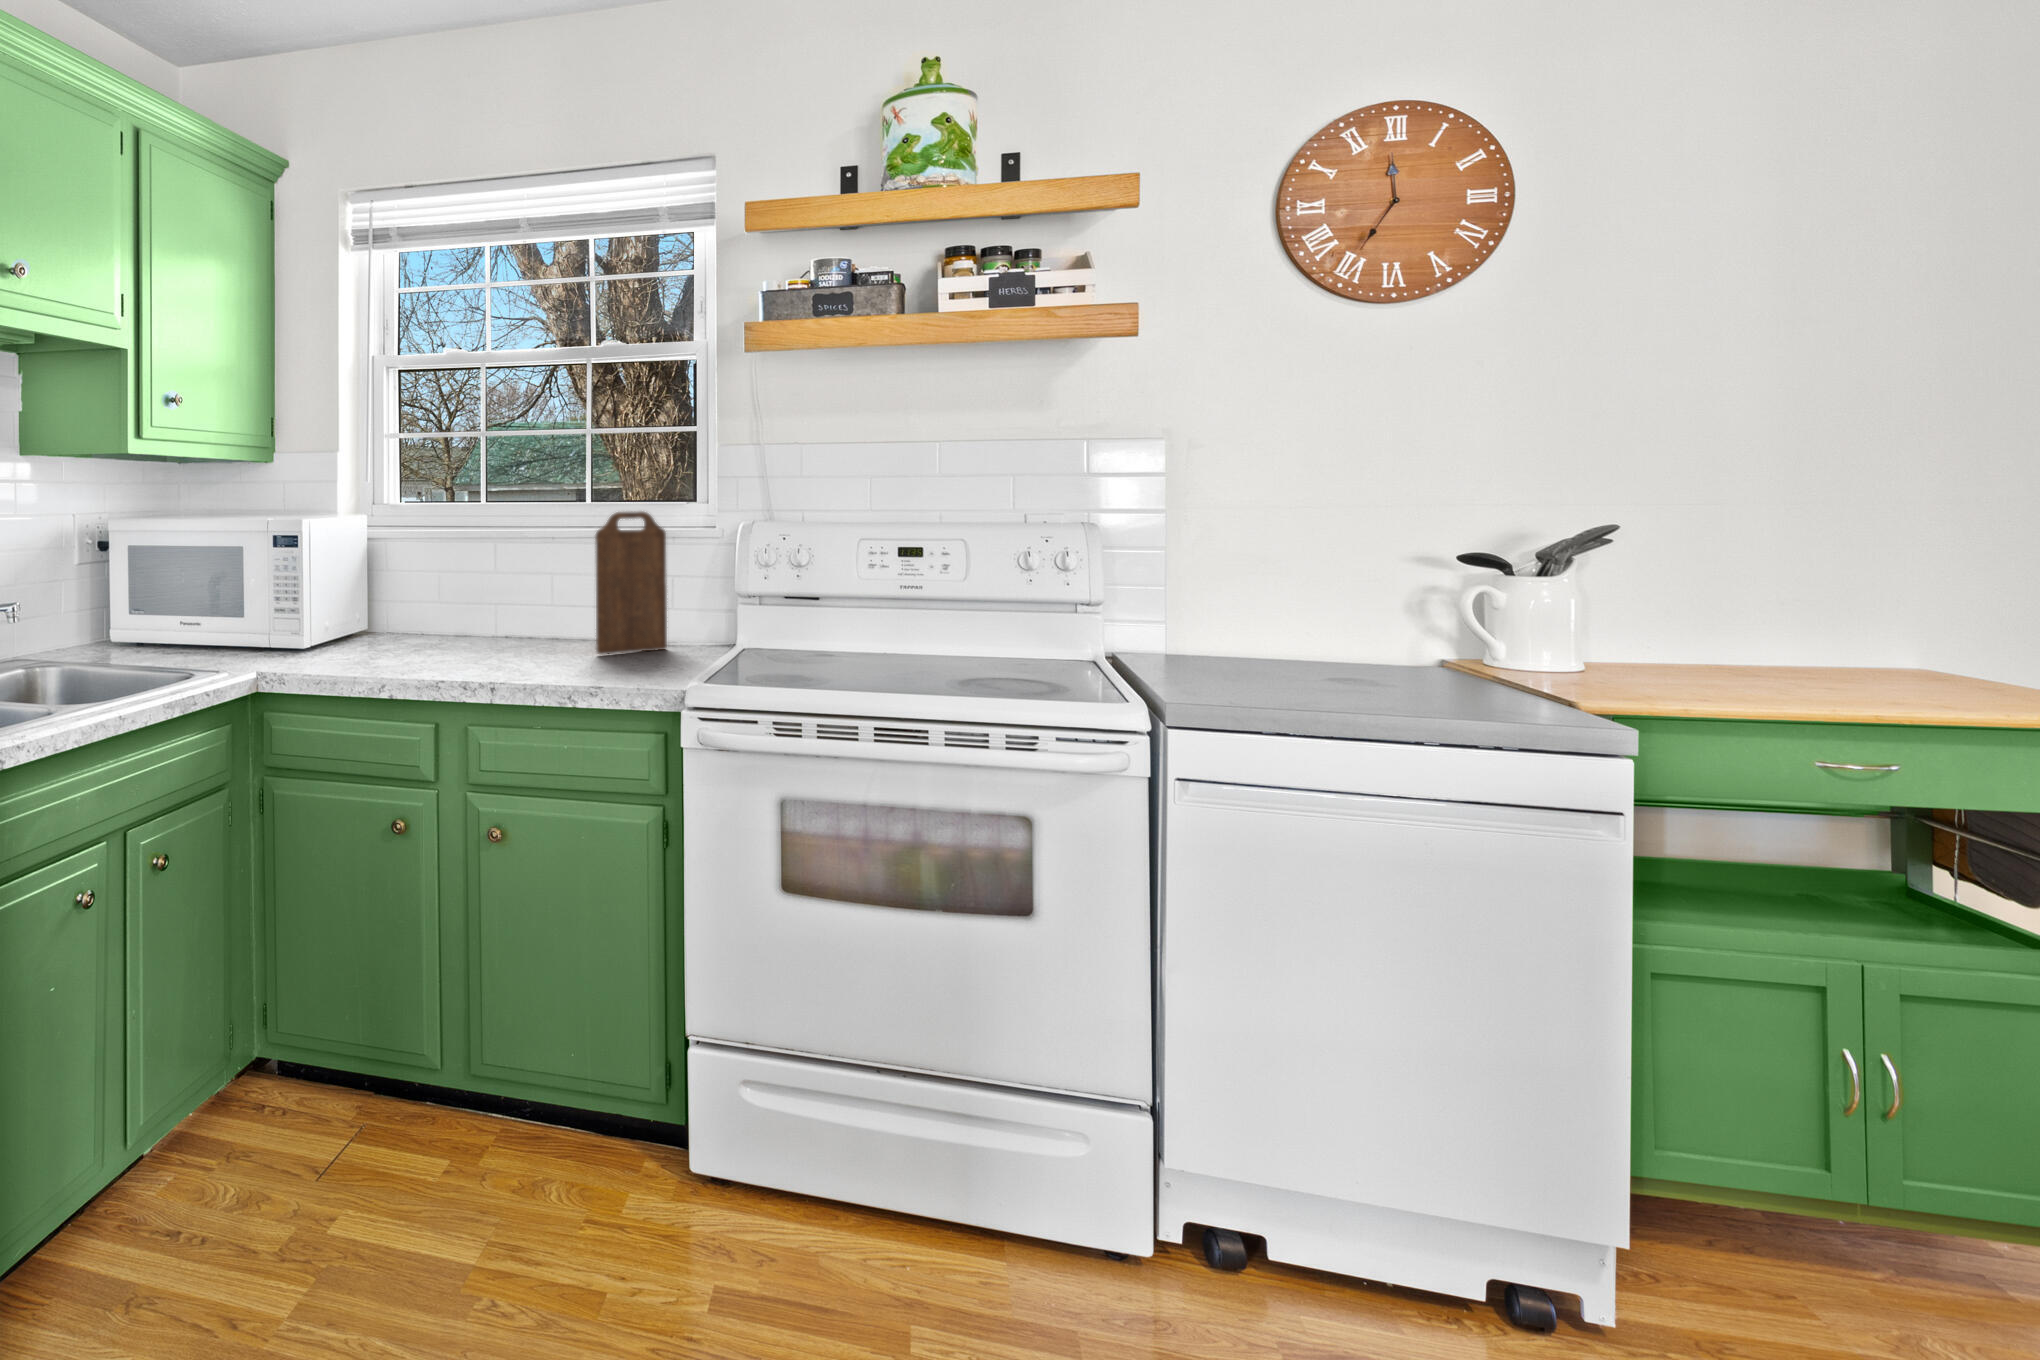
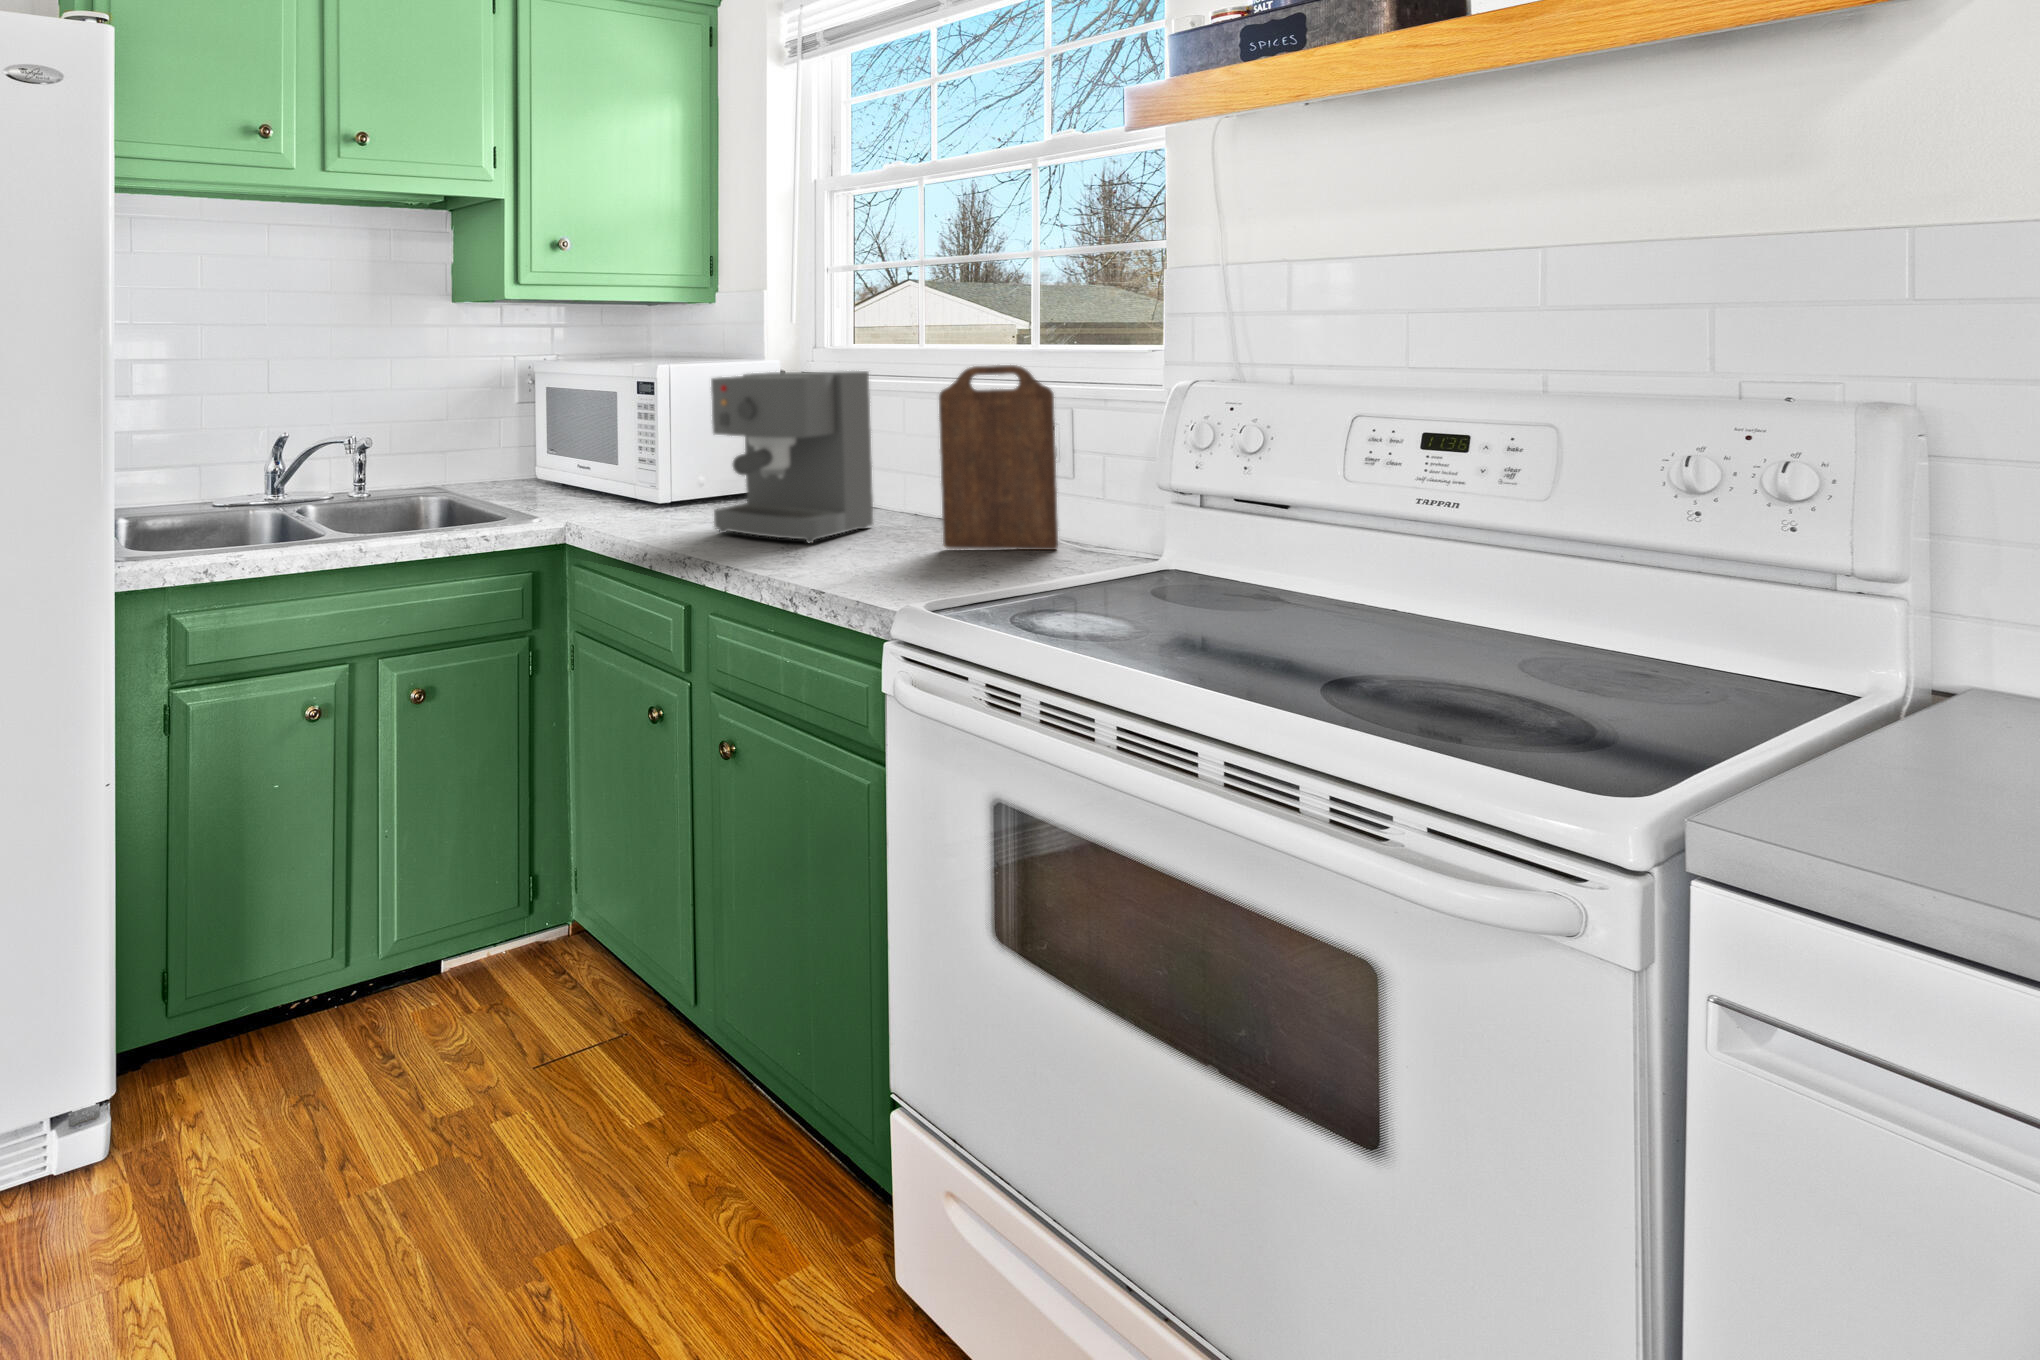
coffee maker: none [394,517,507,661] -> present [711,371,873,543]

